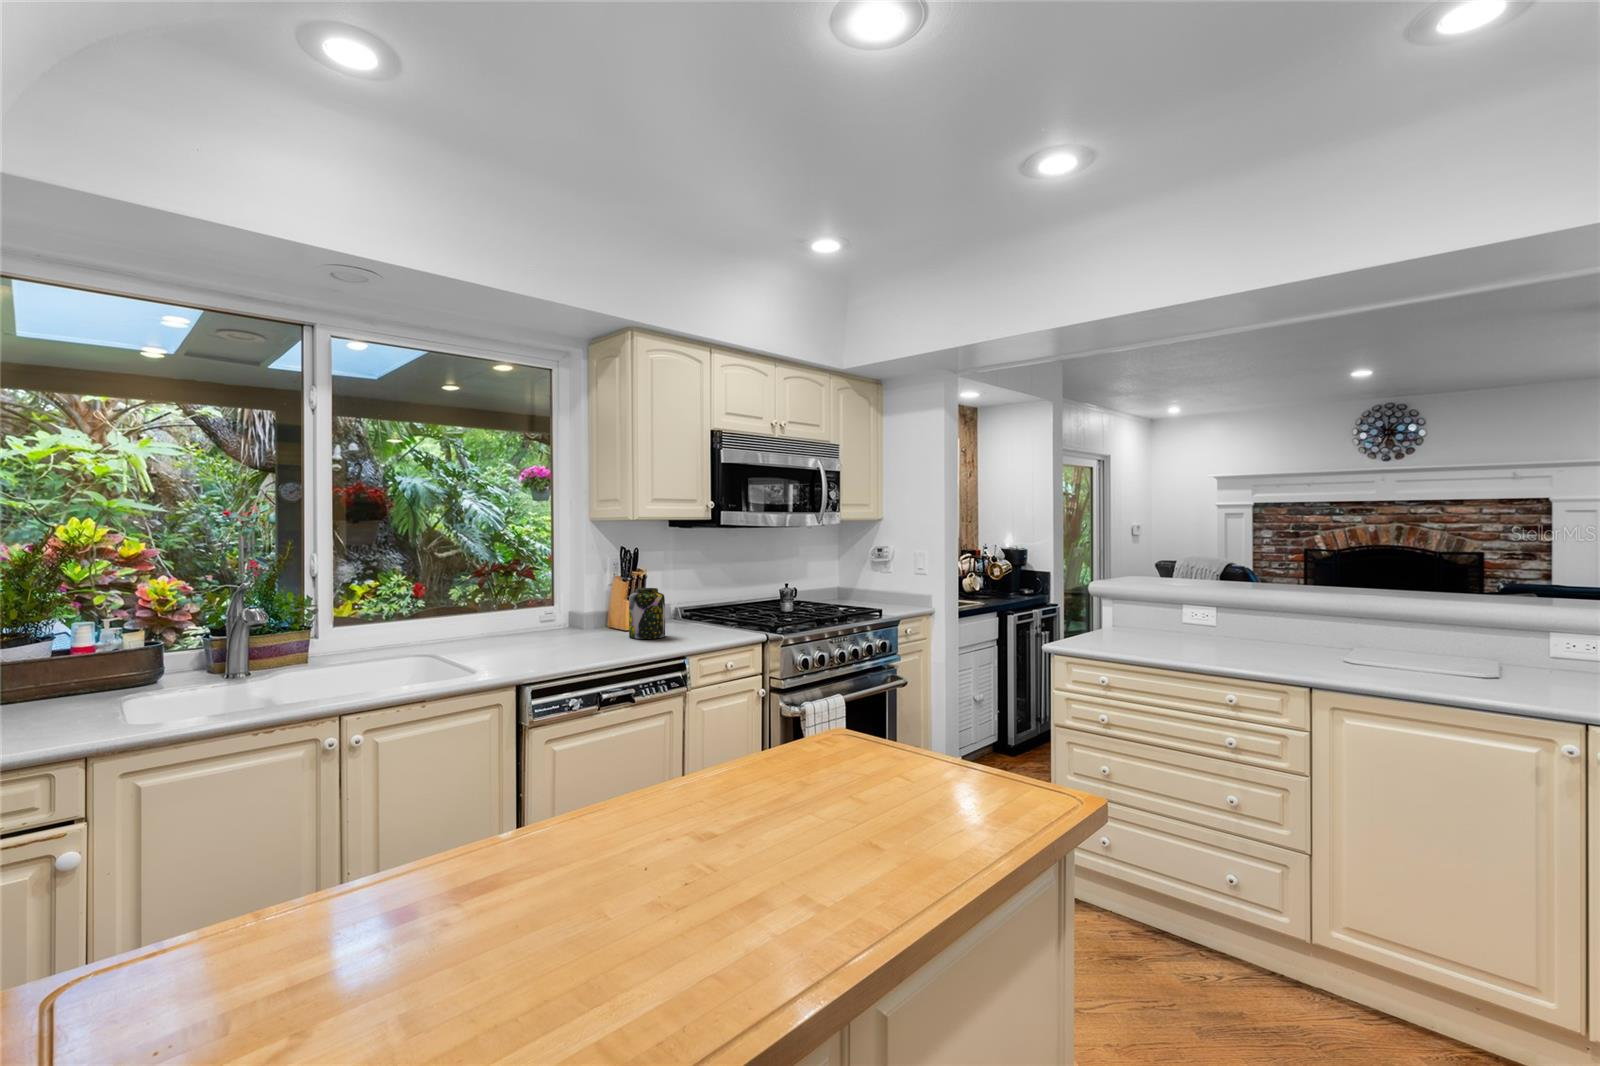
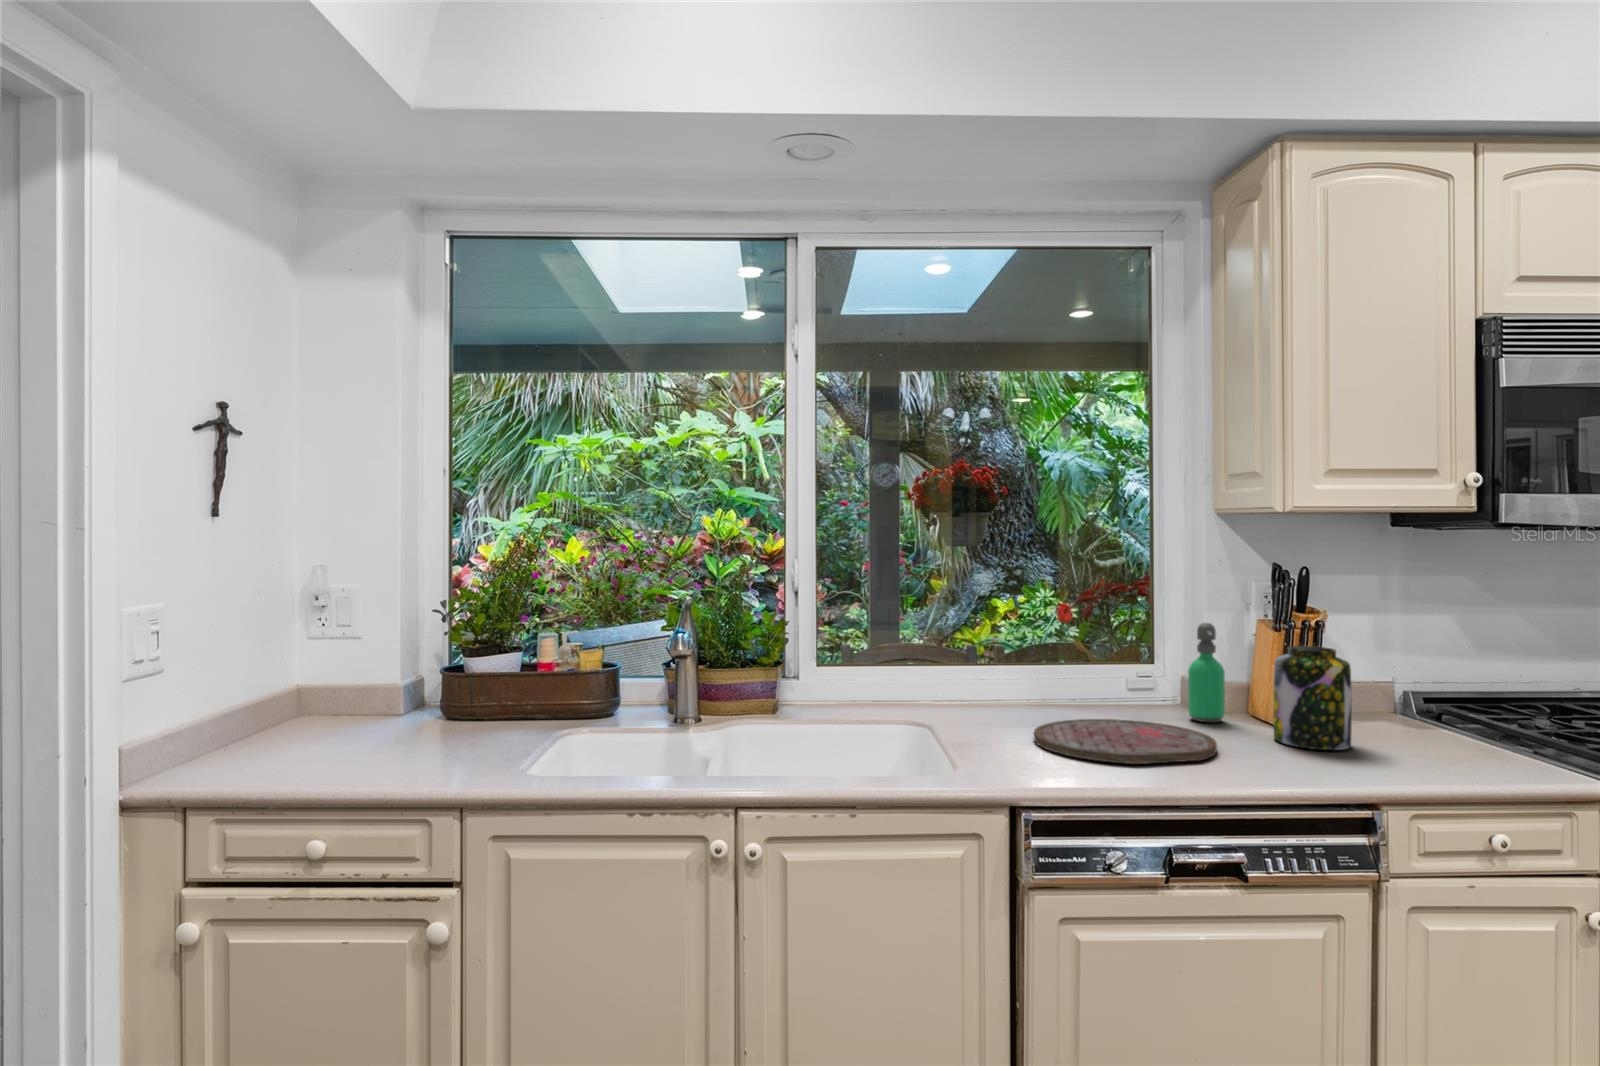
soap dispenser: none [581,580,601,635] -> present [1188,623,1225,722]
cutting board: none [506,637,608,658] -> present [1034,719,1217,764]

